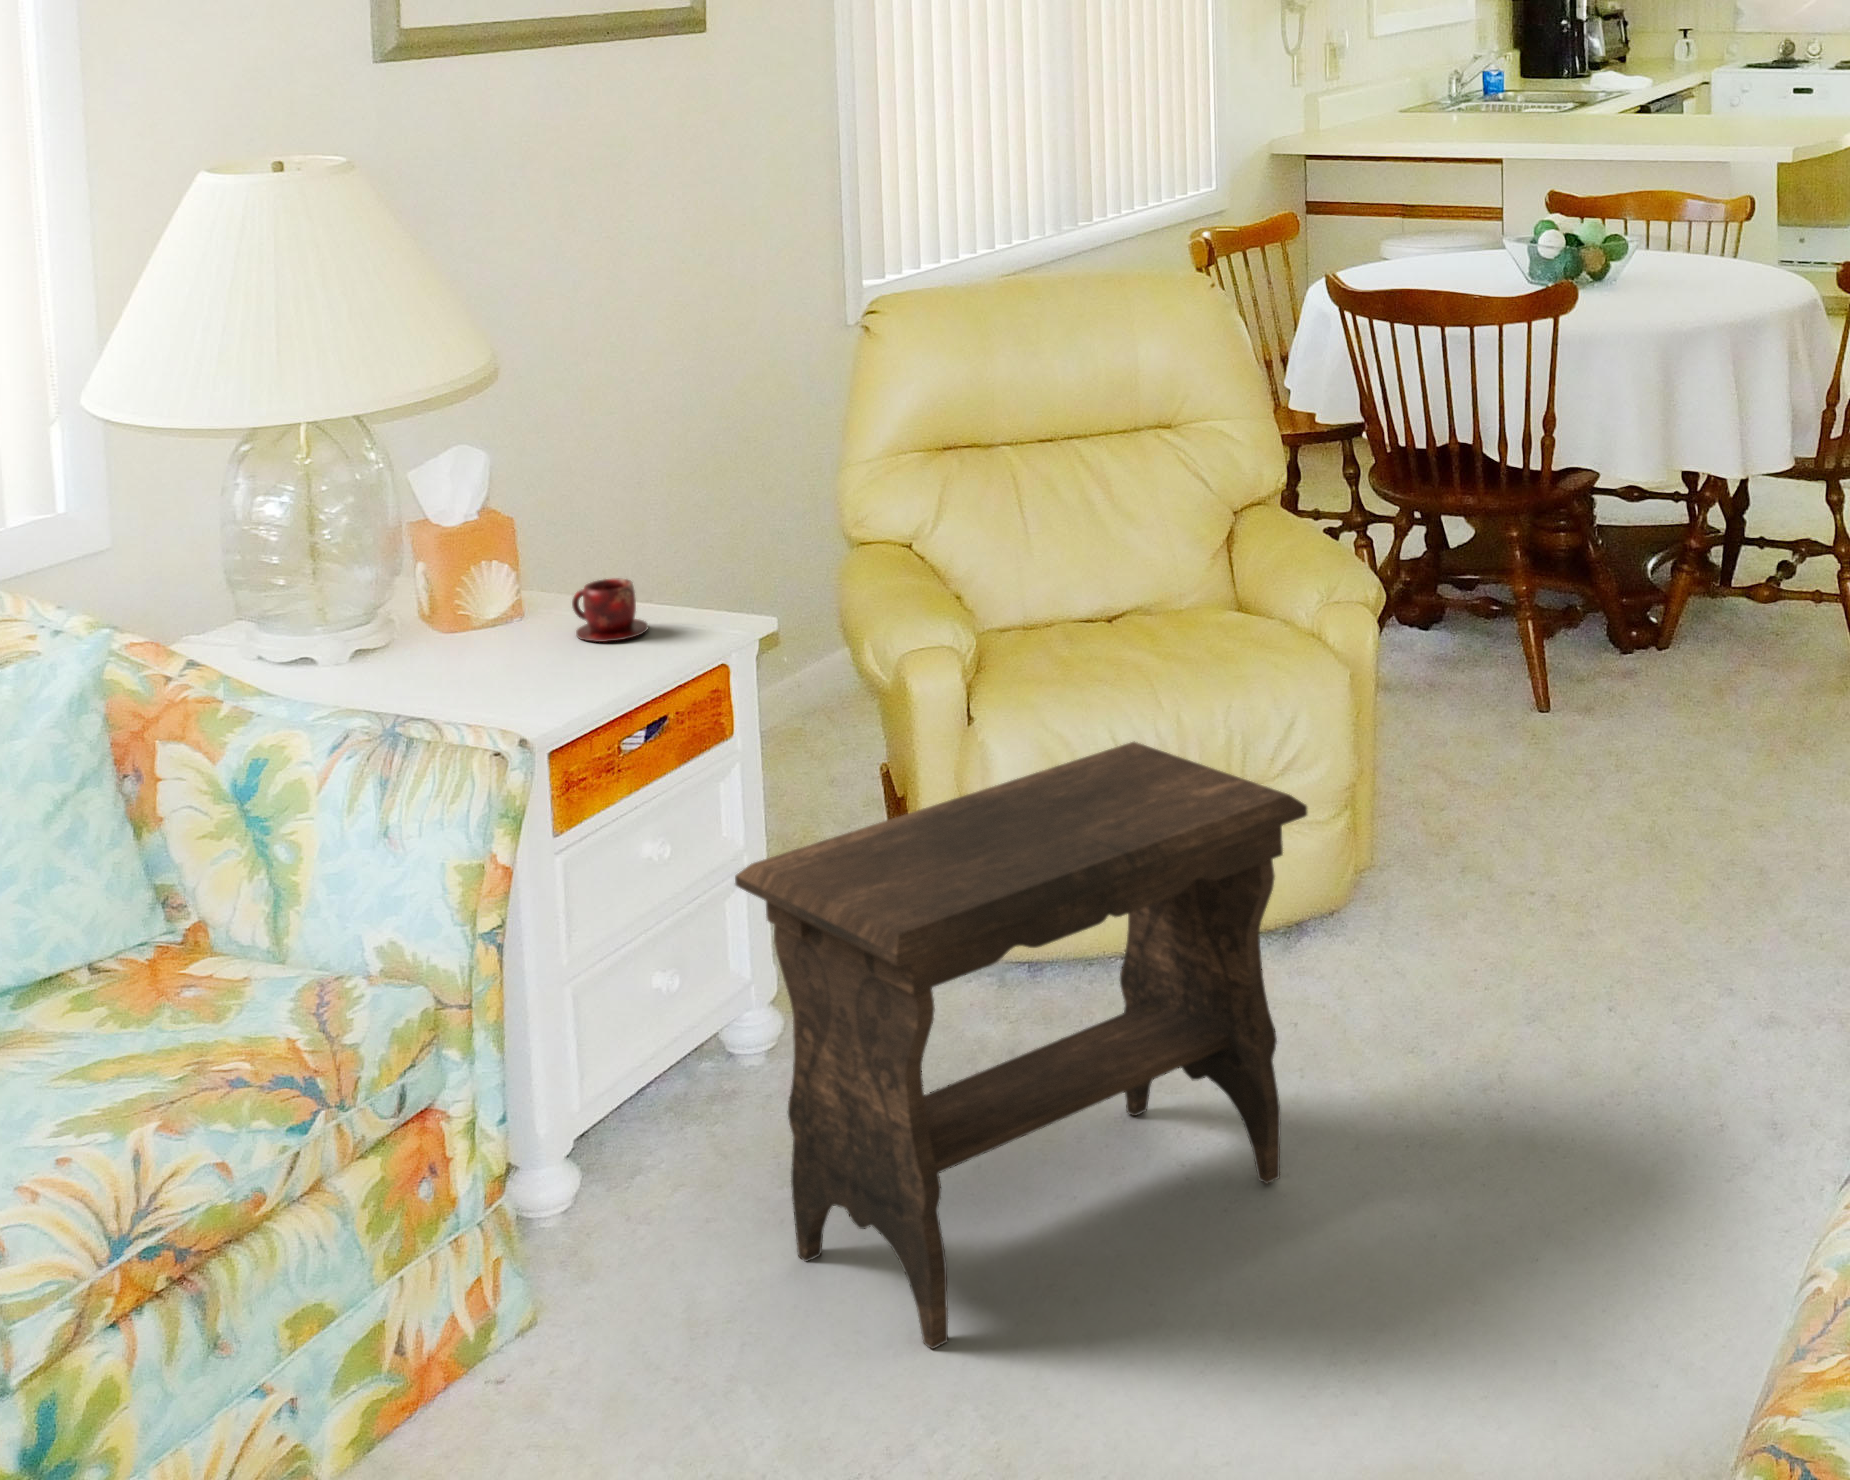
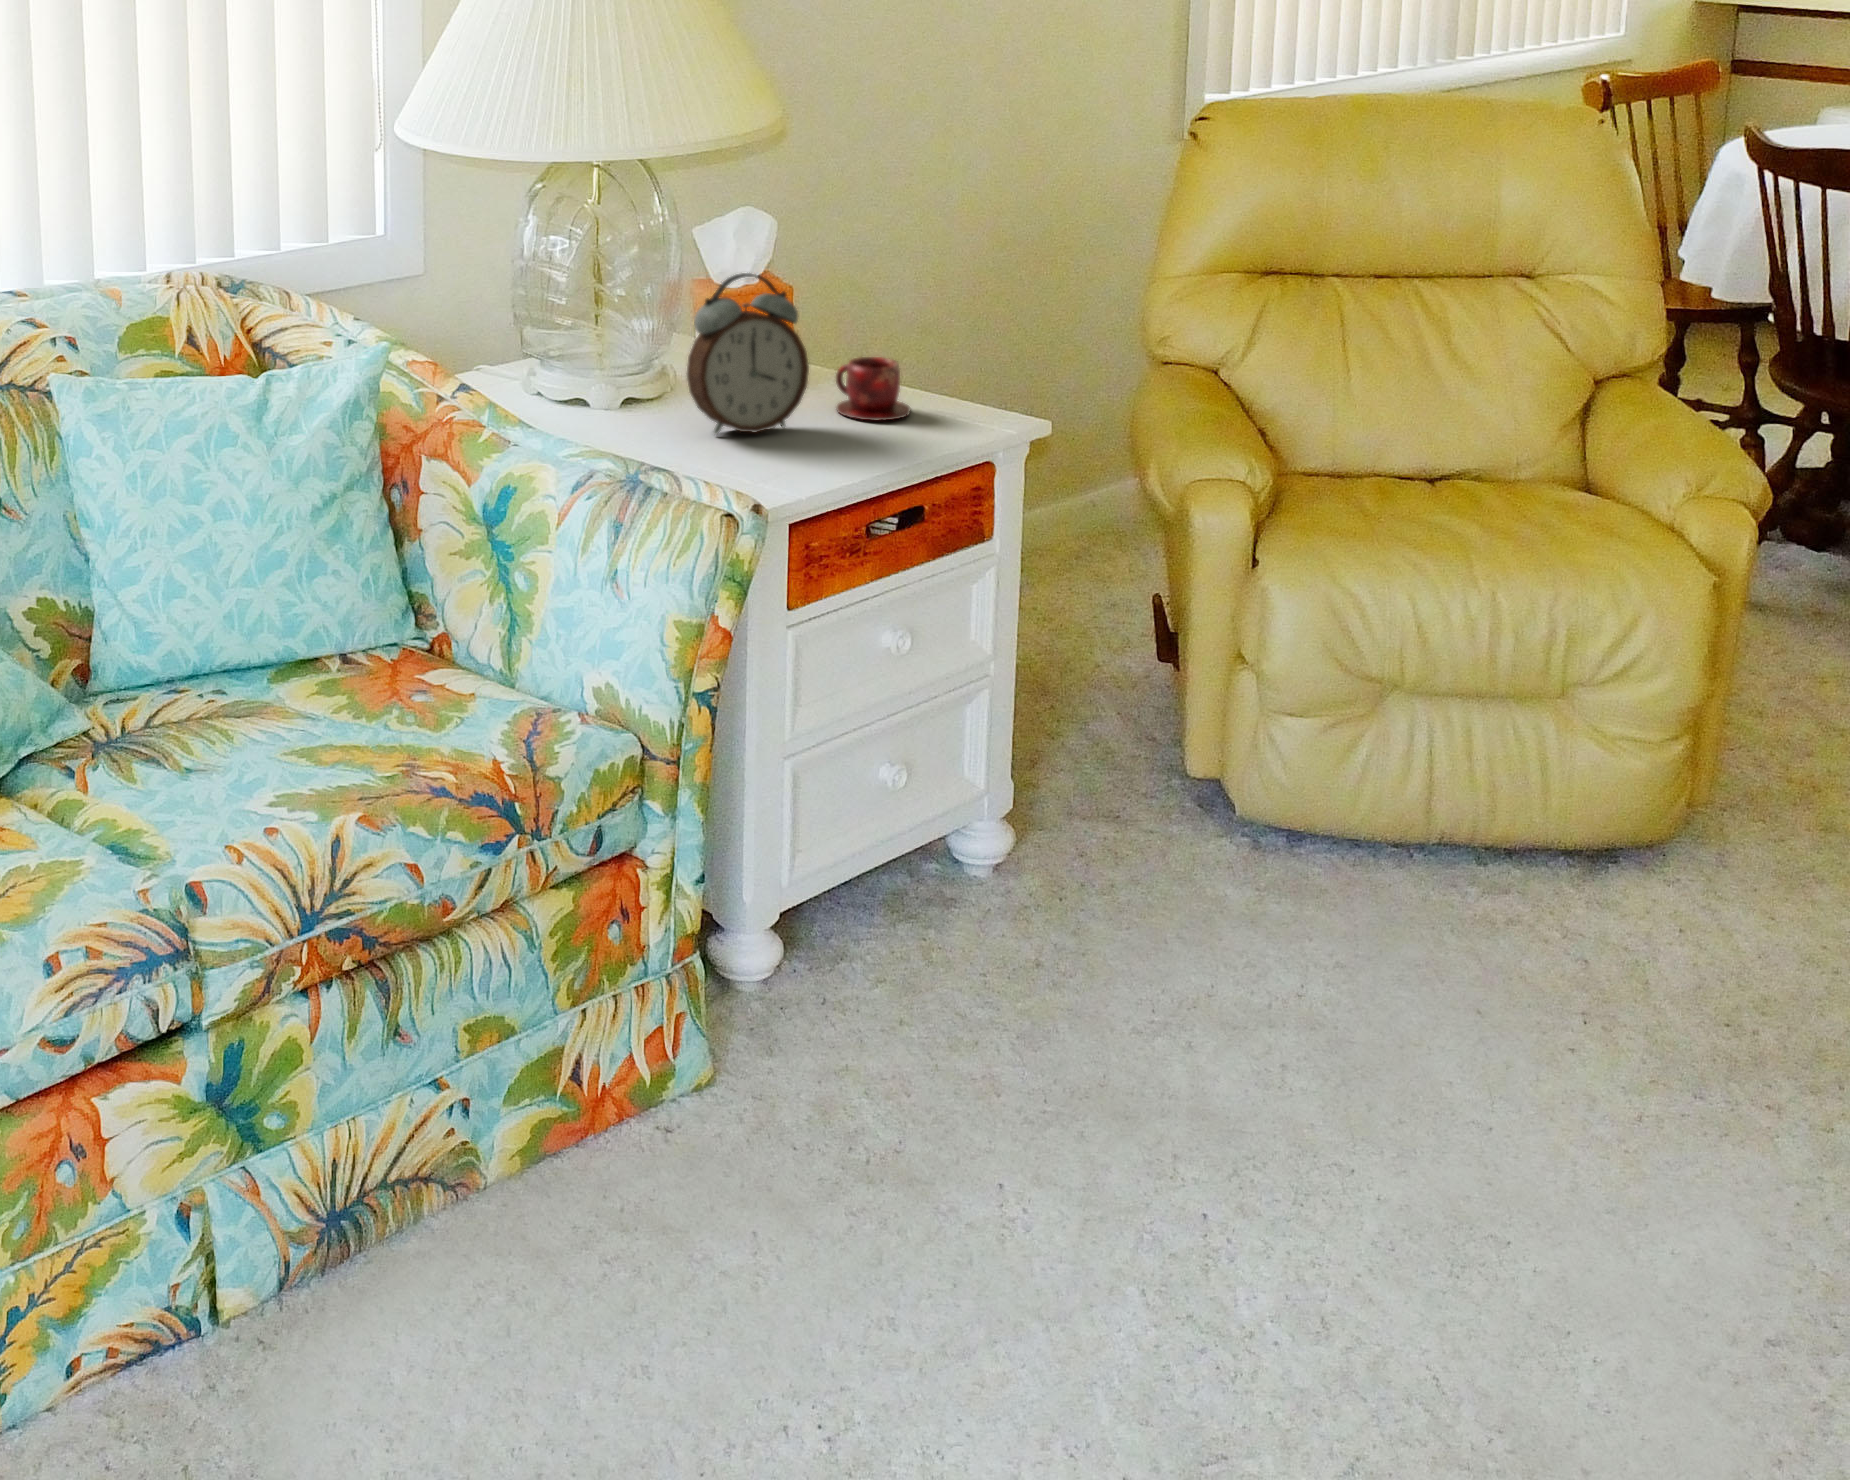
alarm clock: none [426,514,548,679] -> present [687,273,809,434]
footstool: present [735,741,1307,1349] -> none [963,620,1676,1240]

